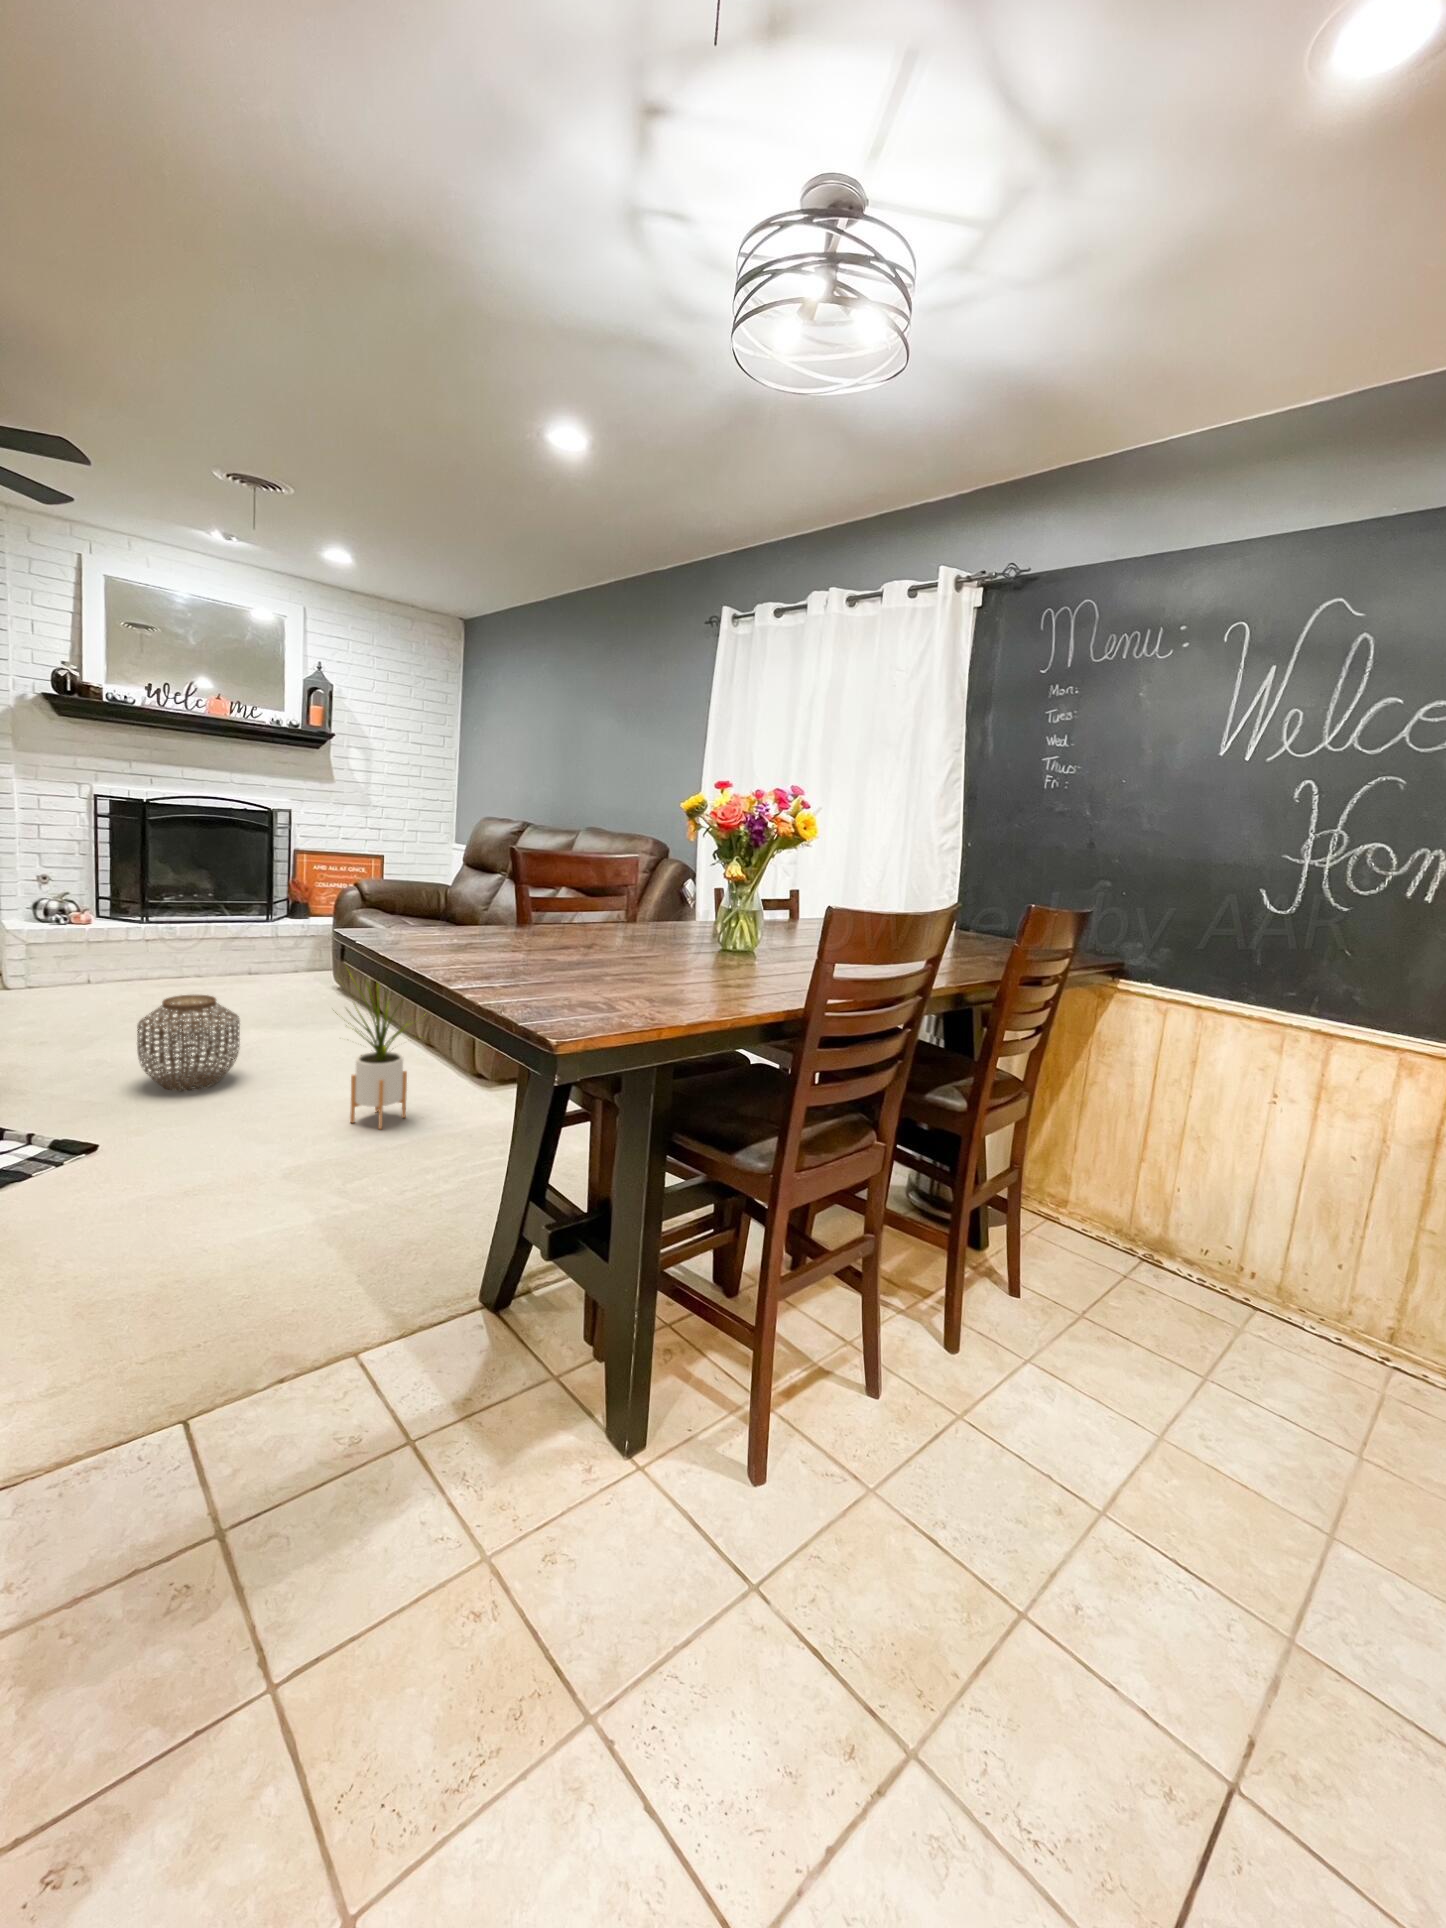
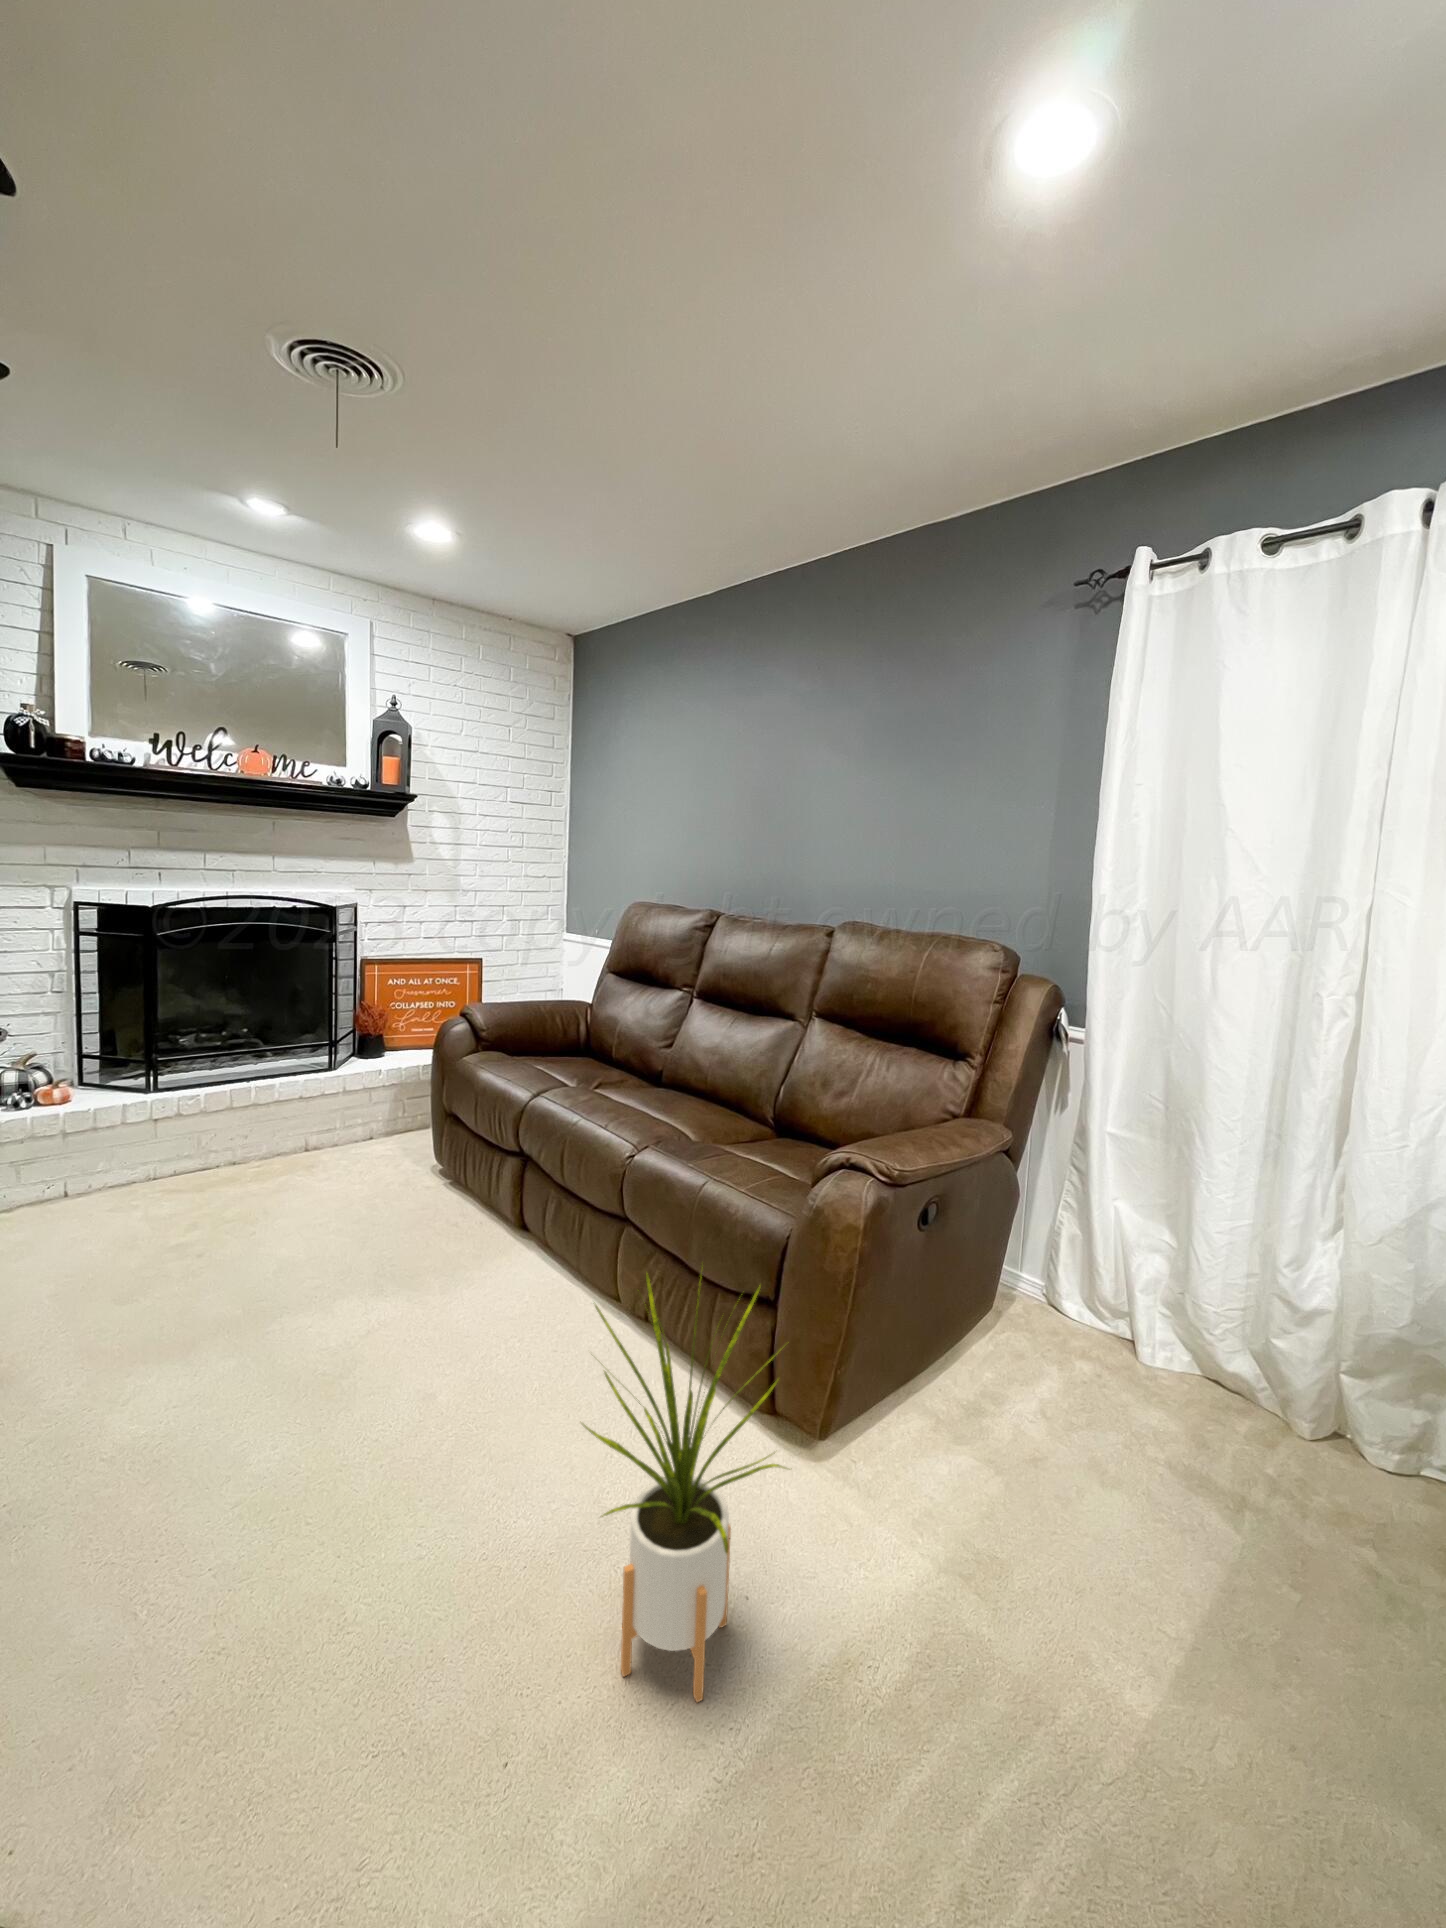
woven basket: present [137,995,240,1090] -> none [132,1331,343,1569]

